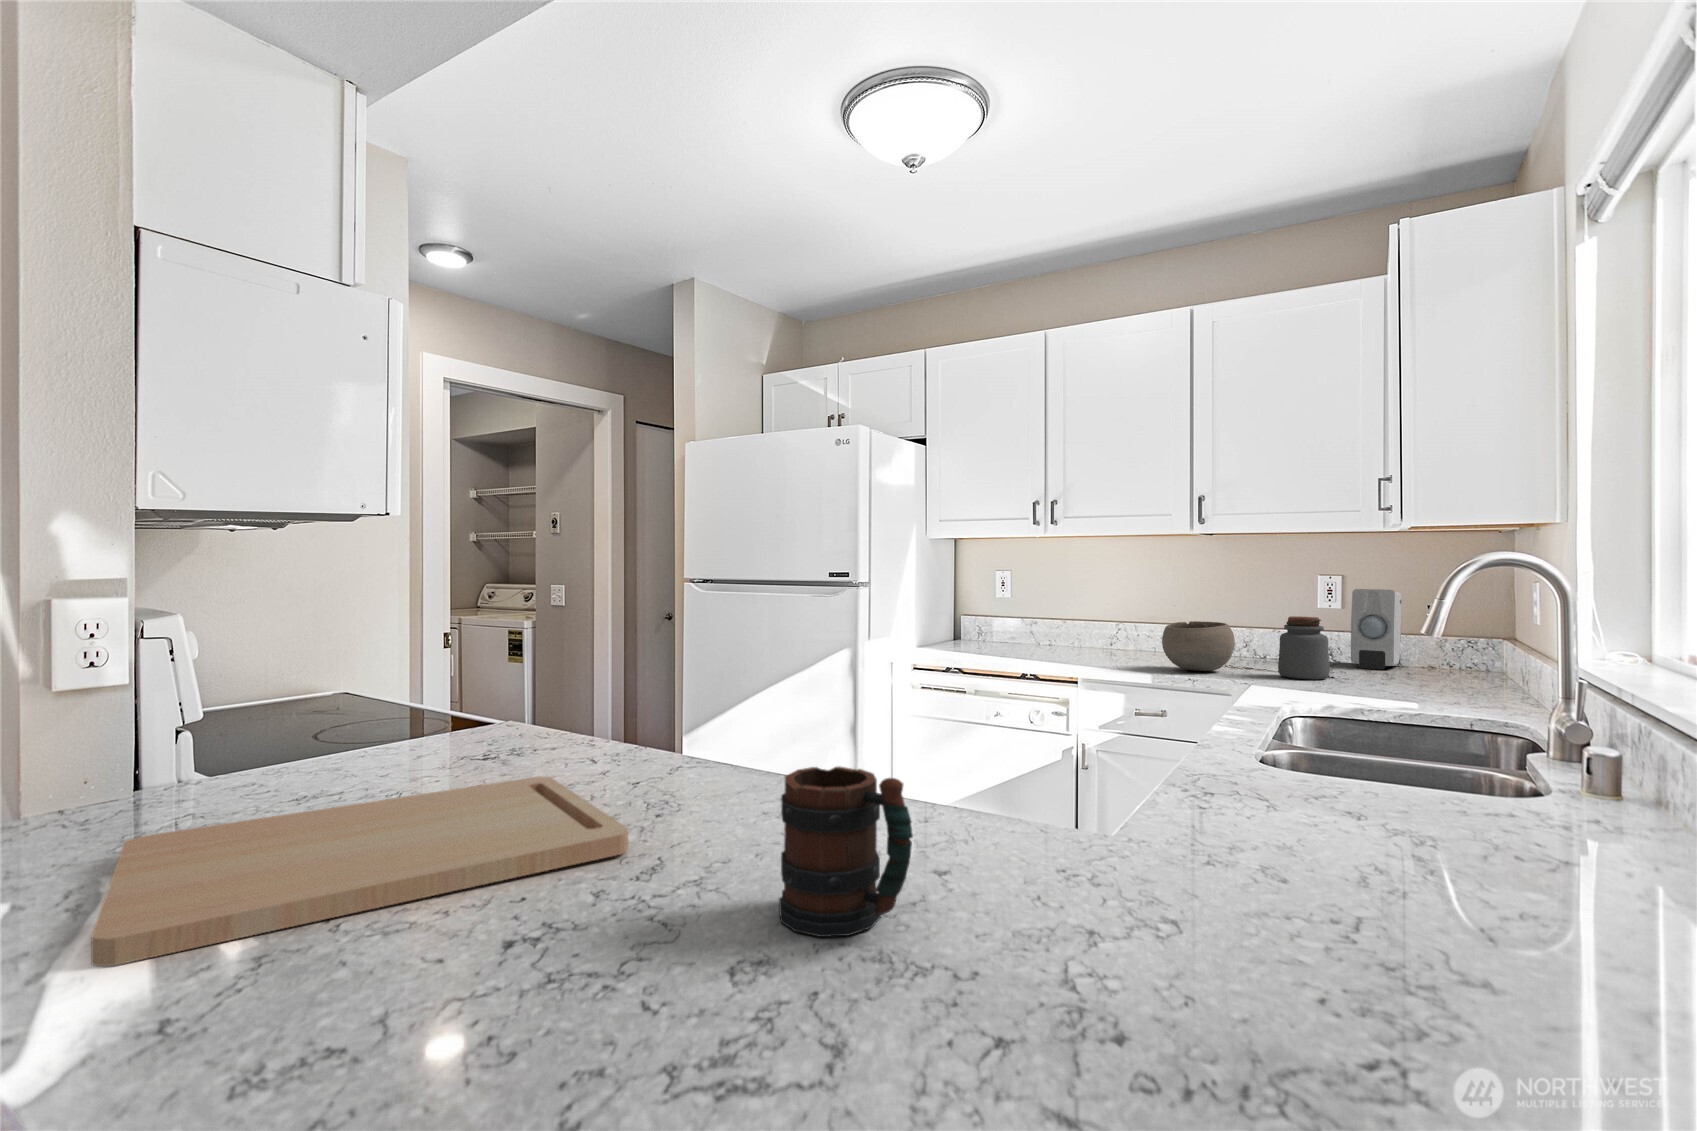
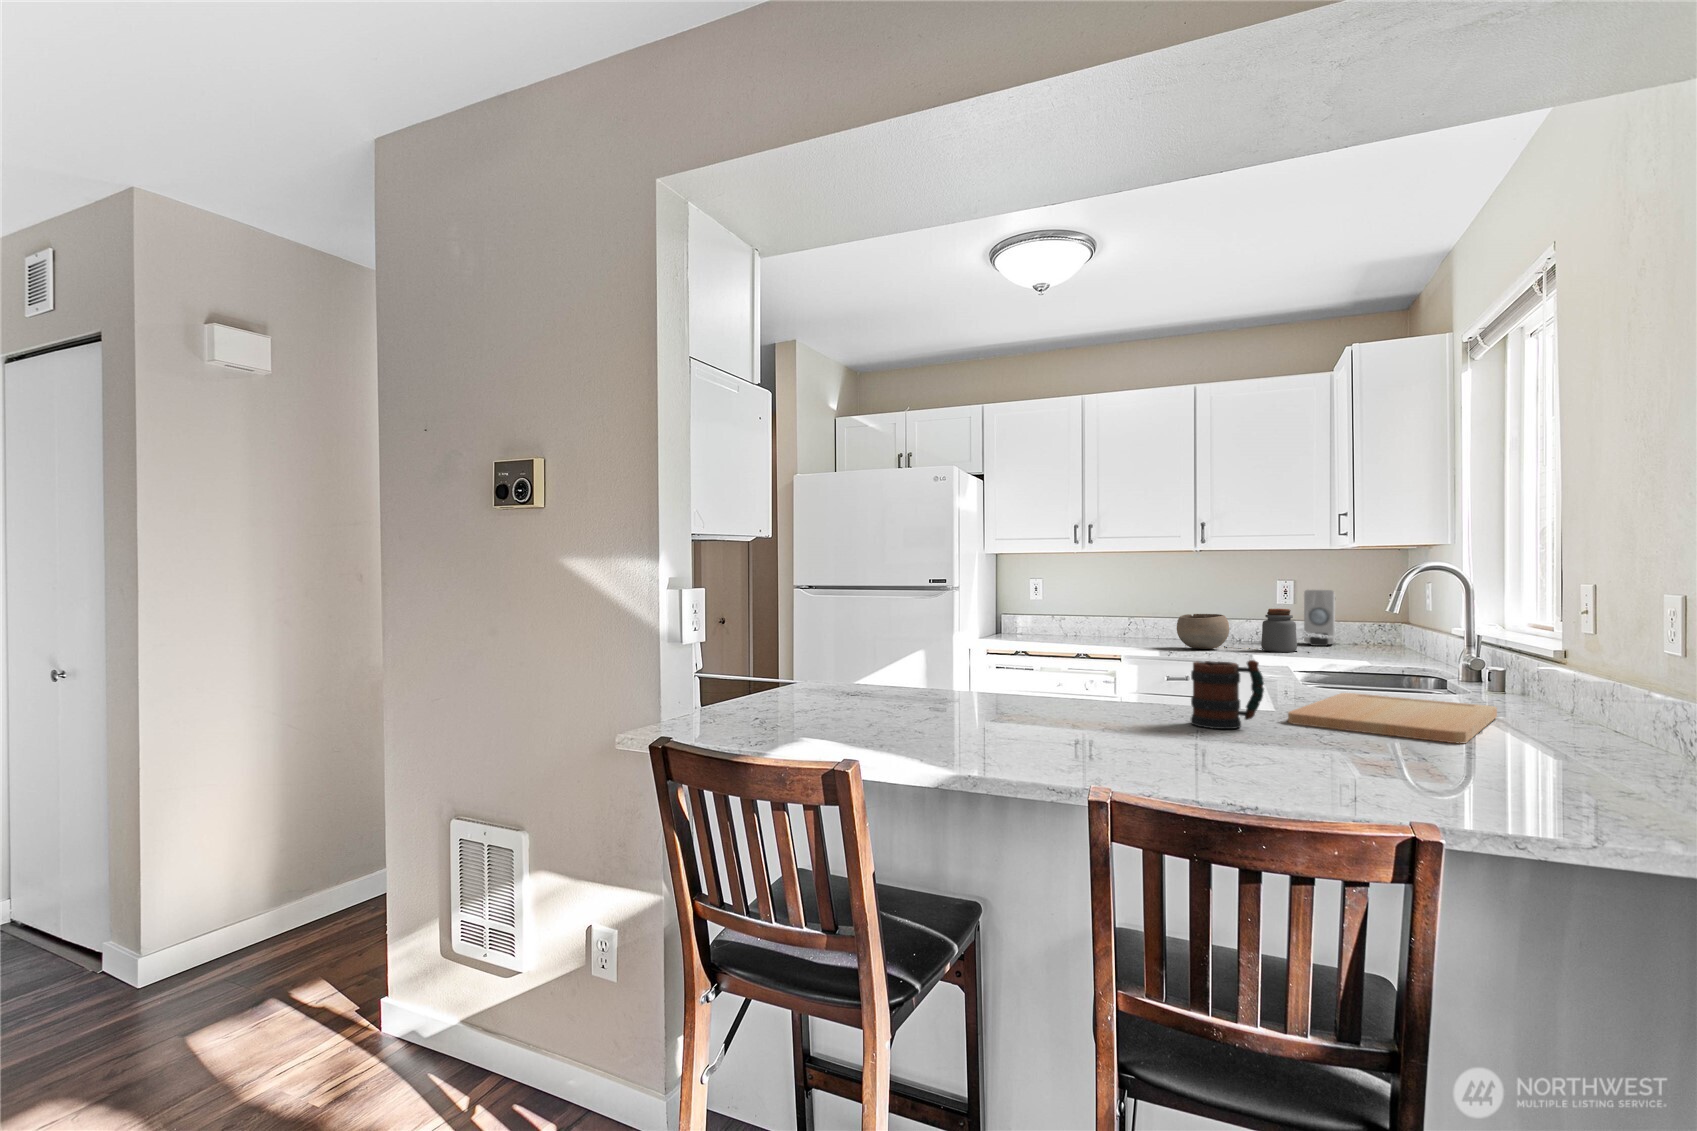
cutting board: present [91,776,628,966] -> present [1288,693,1497,743]

